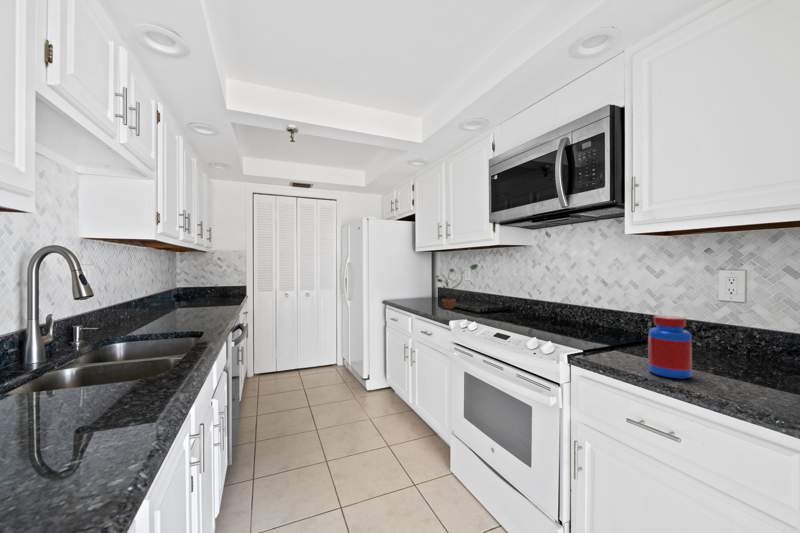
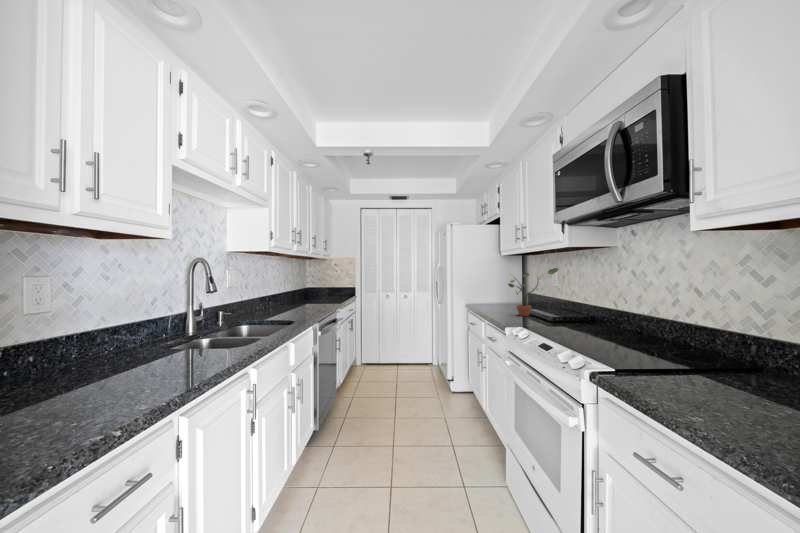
jar: present [648,315,692,379] -> none [666,333,723,416]

